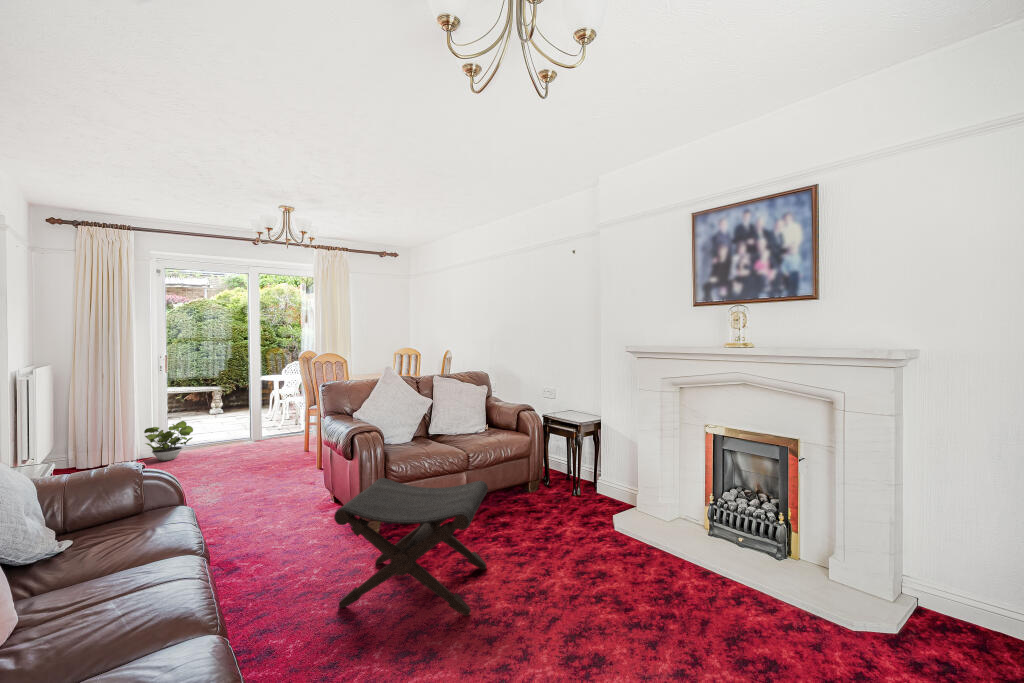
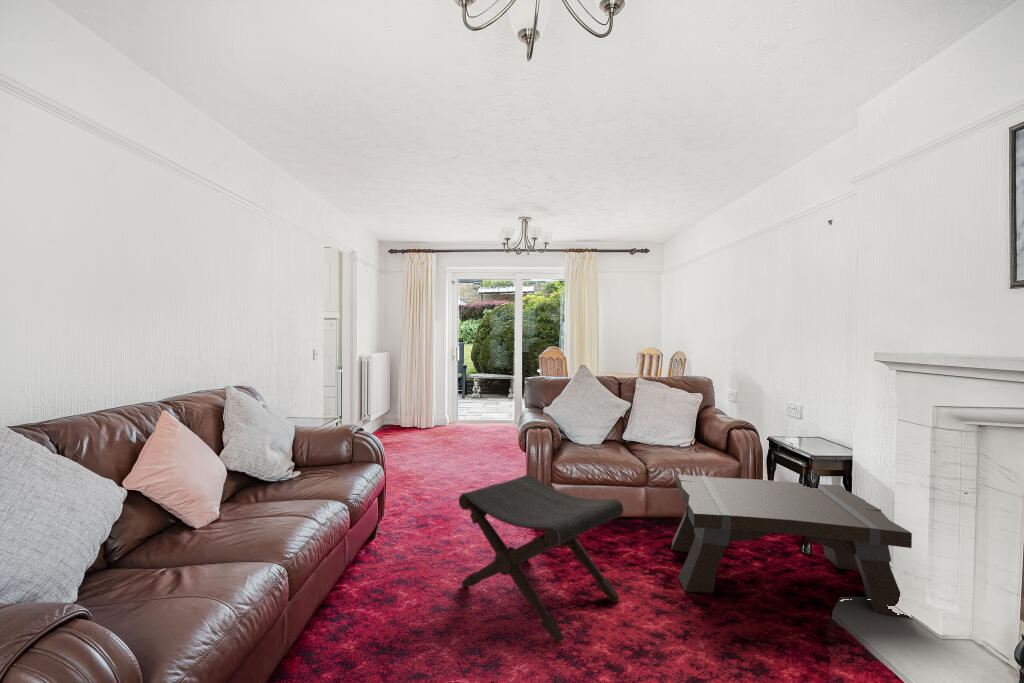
potted plant: present [144,421,193,461] -> none [437,402,468,432]
coffee table: none [489,442,651,544] -> present [671,474,912,619]

